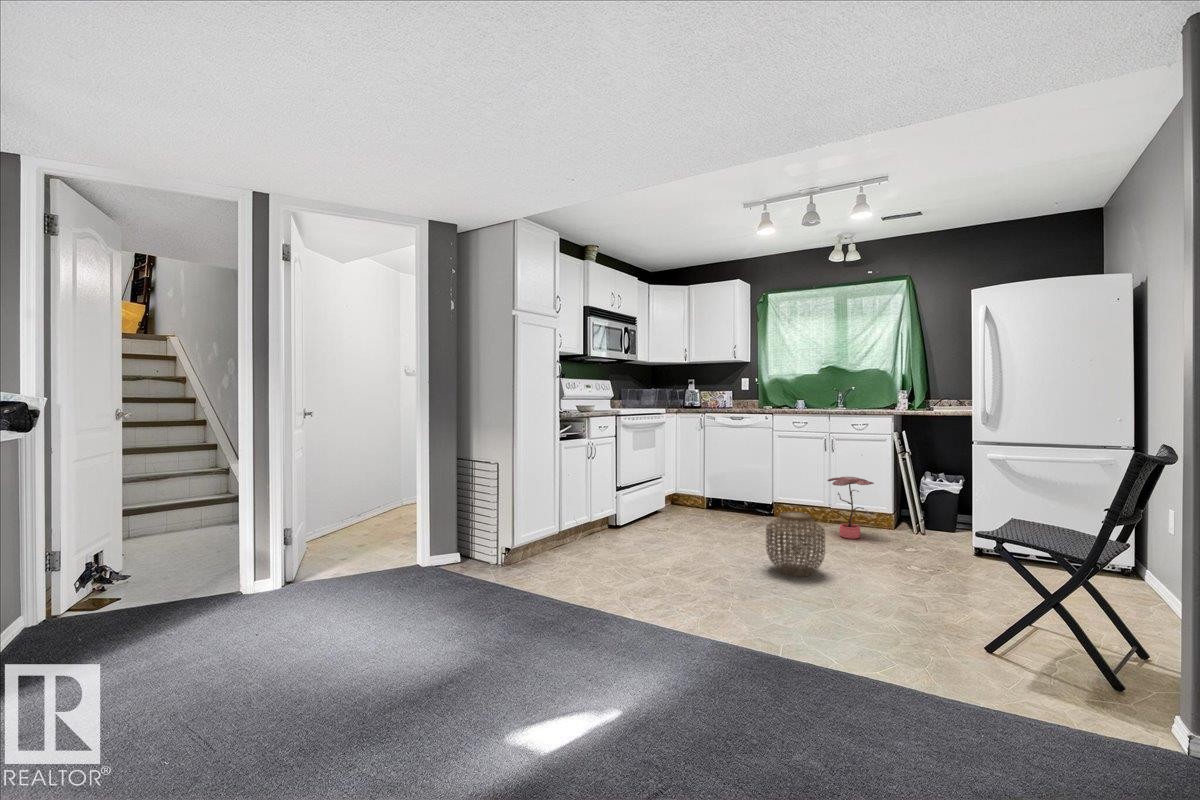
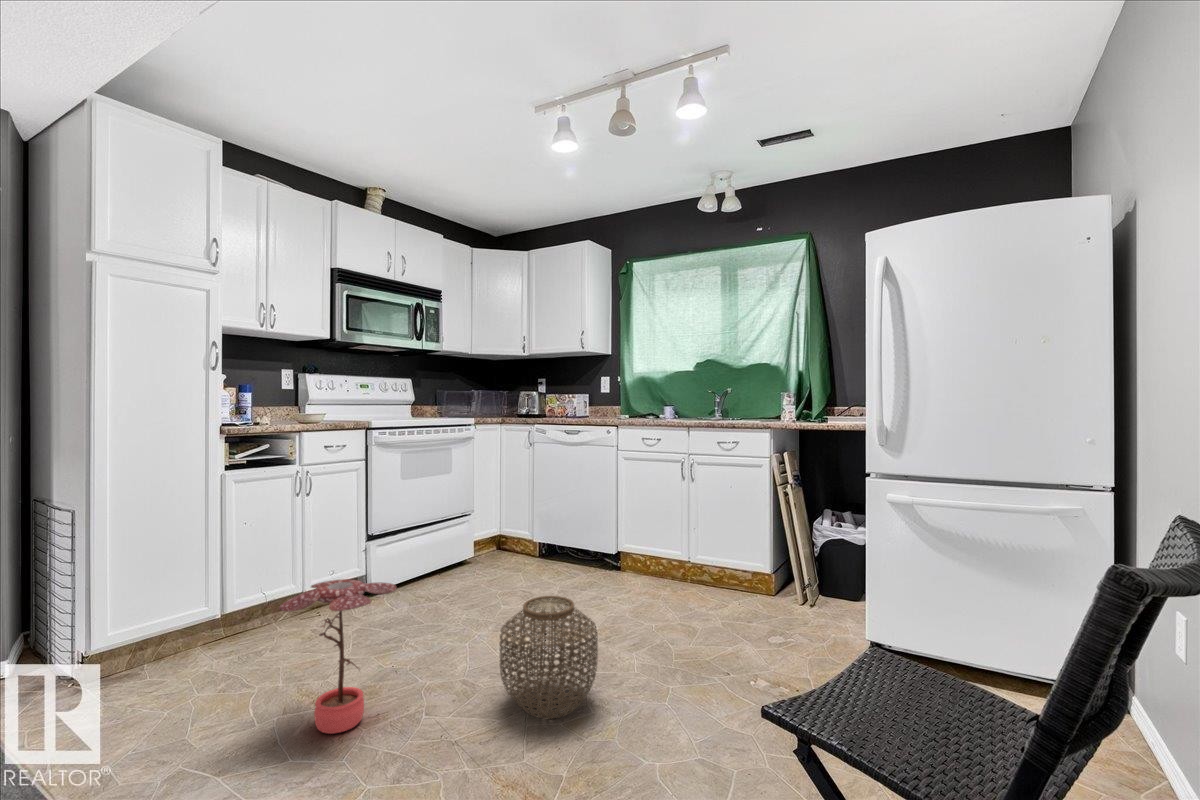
potted plant: present [828,477,874,539] -> present [279,579,396,734]

